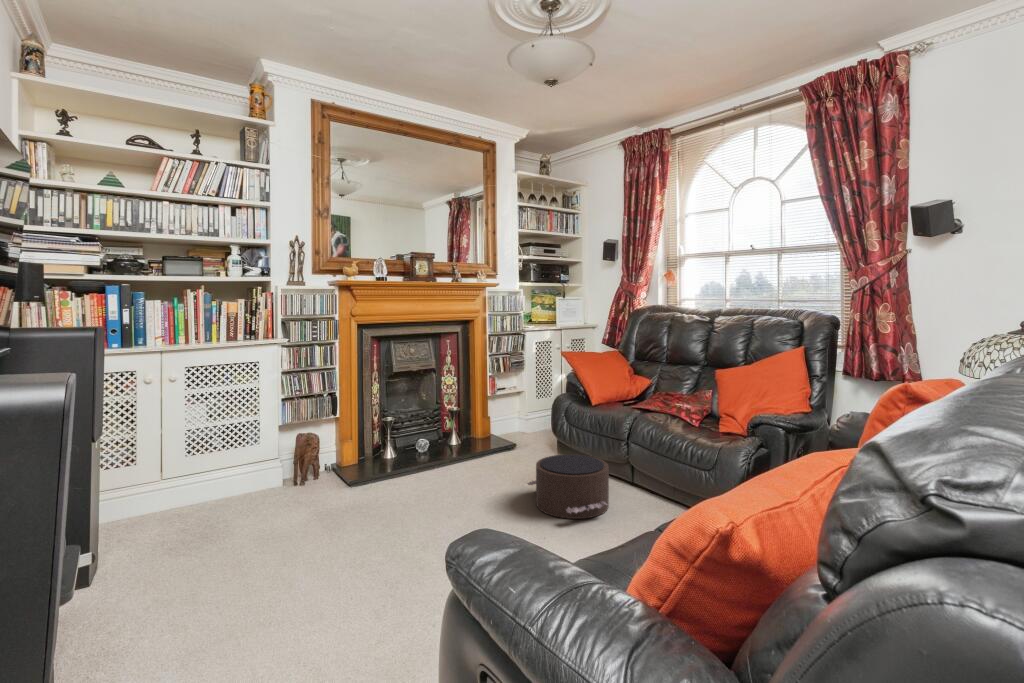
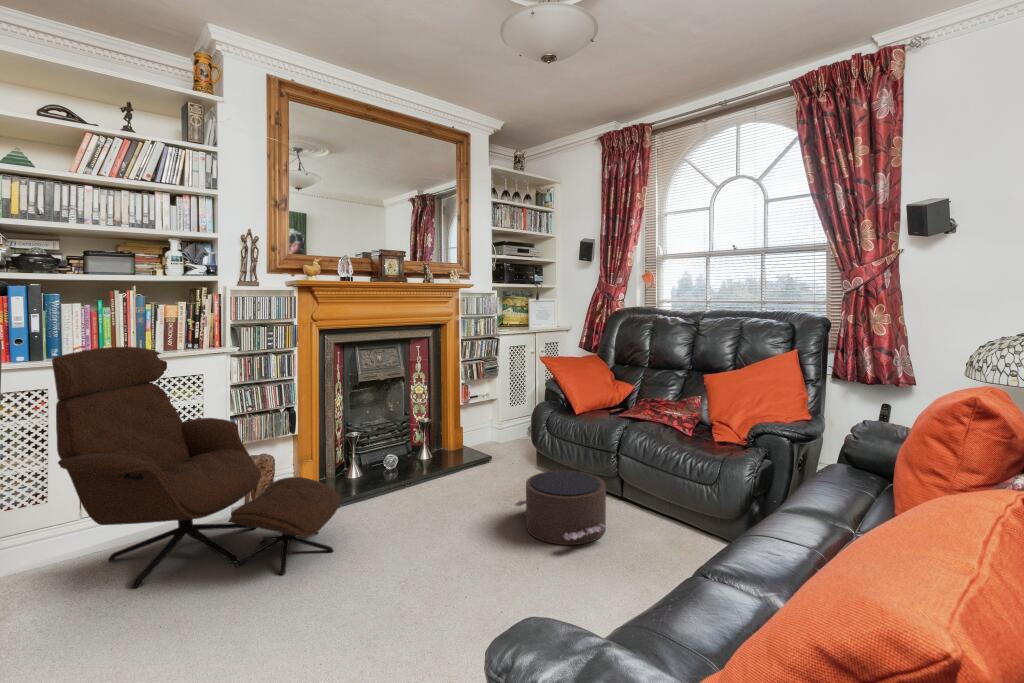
lounge chair: none [142,338,373,536] -> present [52,347,341,588]

